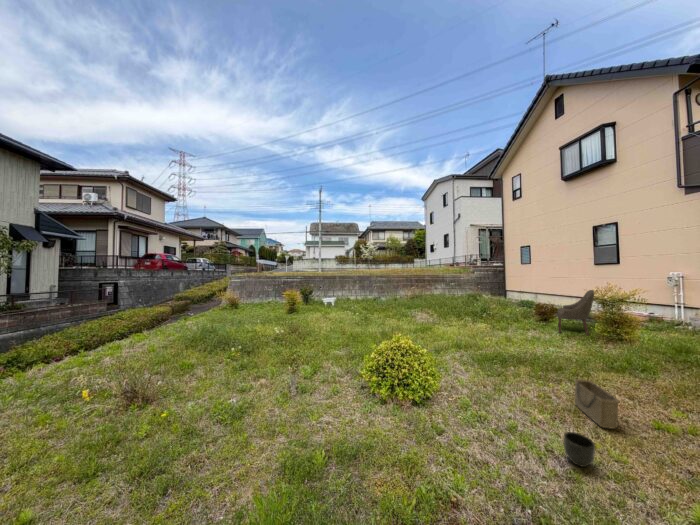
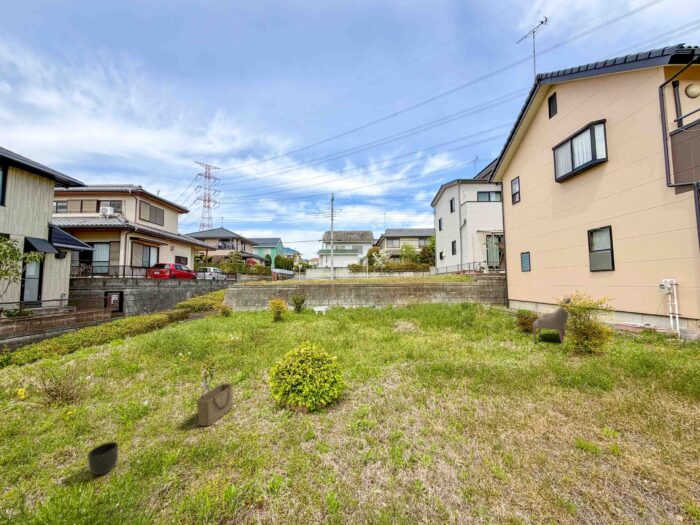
basket: present [574,379,620,428] -> present [196,383,233,426]
planter: present [564,432,595,467] -> present [88,442,118,475]

